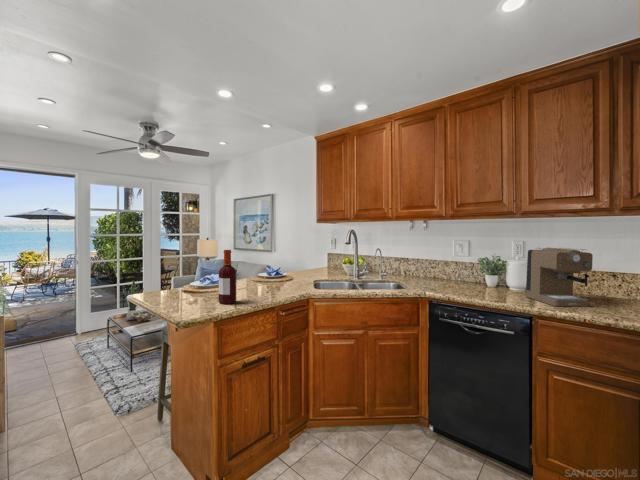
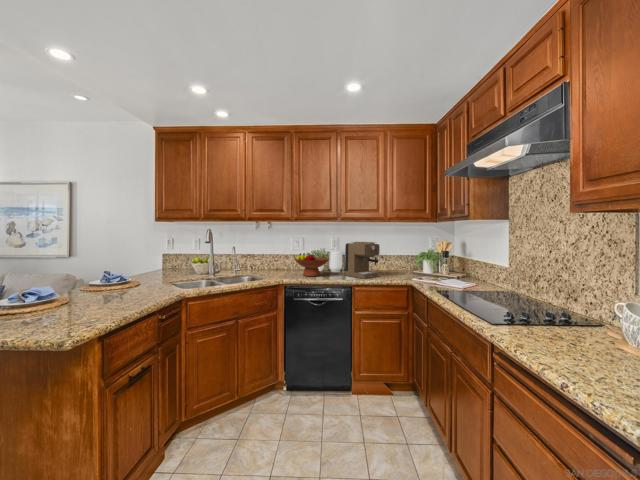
bottle: present [219,250,236,304] -> none [85,251,110,316]
fruit bowl: none [448,260,500,293] -> present [295,253,329,276]

